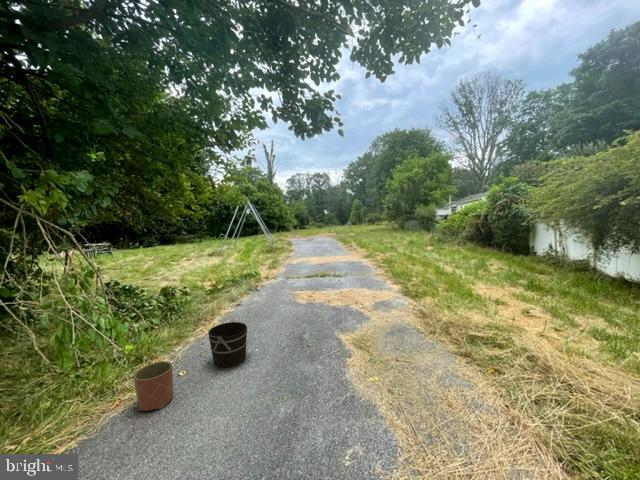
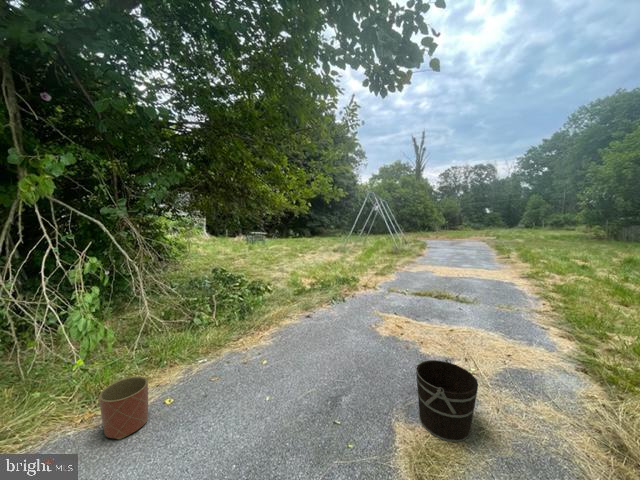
bucket: present [208,321,247,370] -> present [414,359,478,442]

